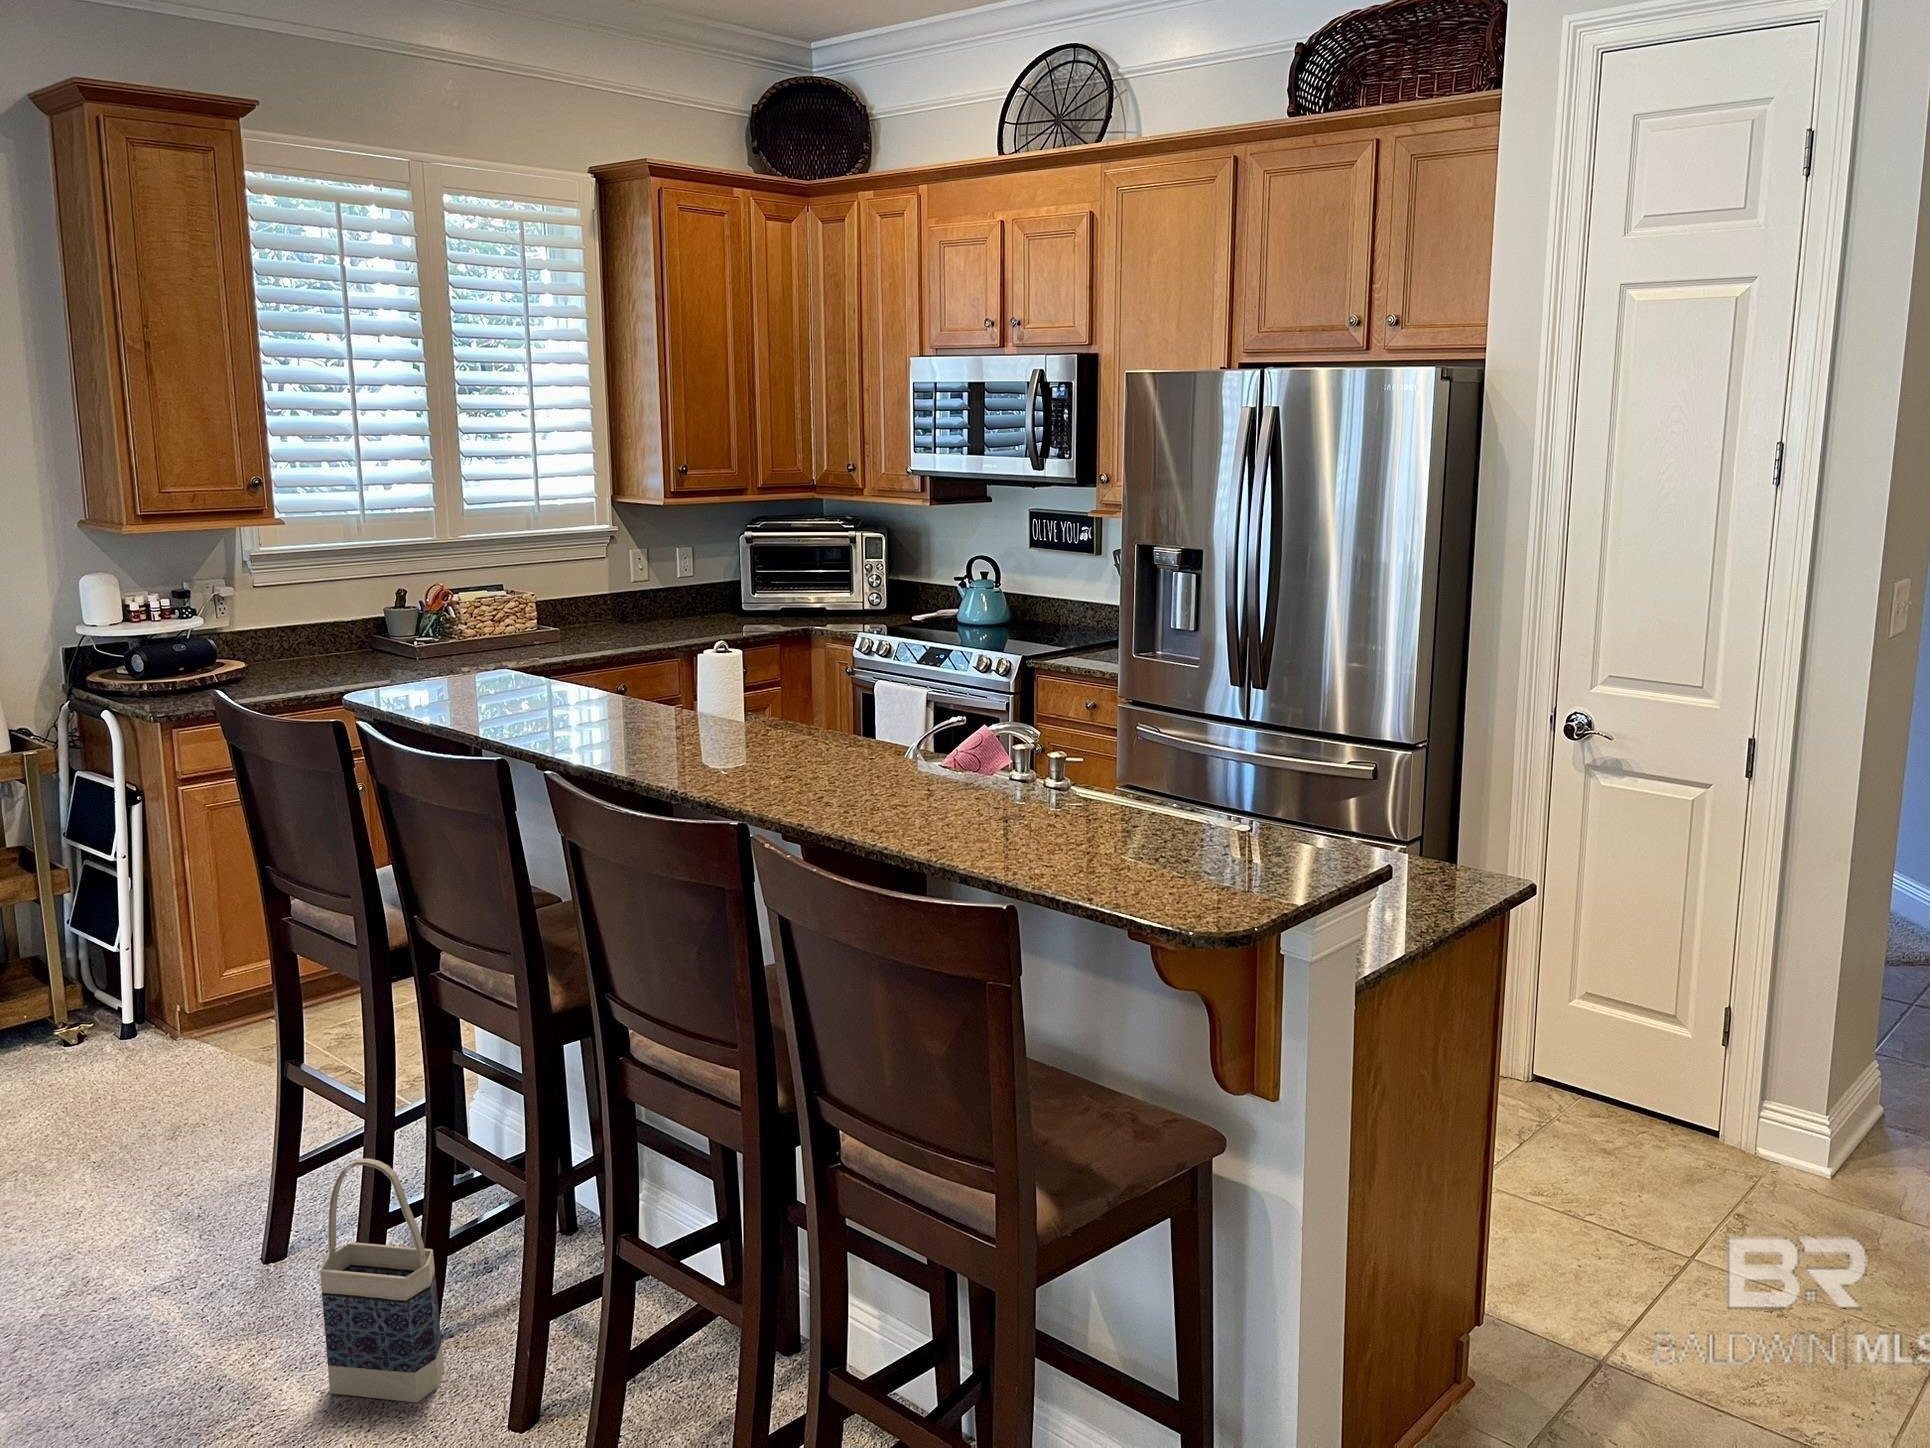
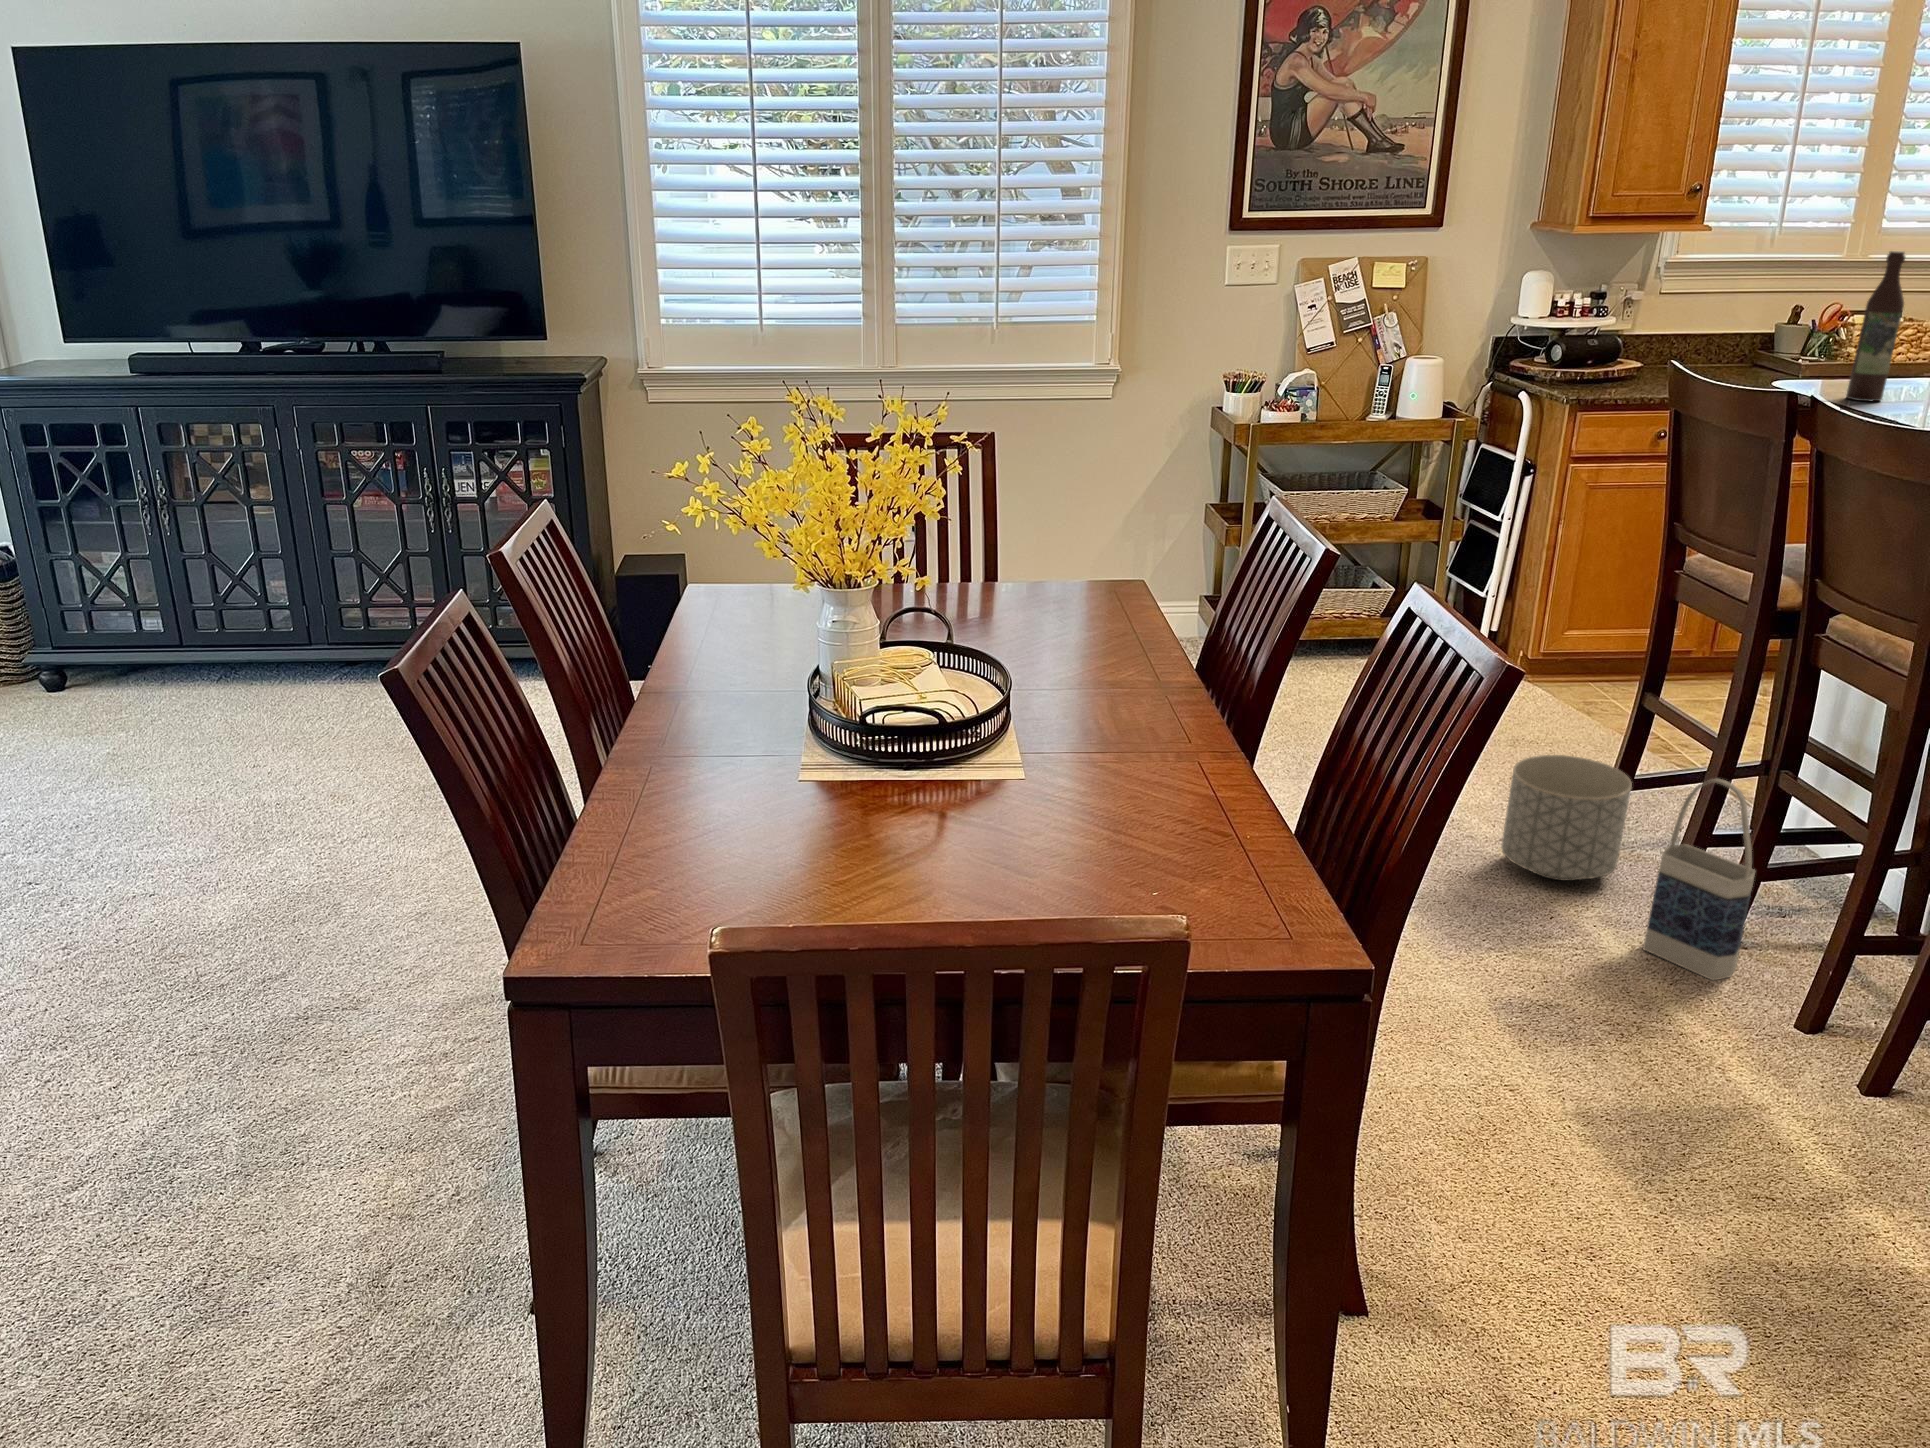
wine bottle: none [410,538,453,692] -> present [1846,251,1905,401]
planter: none [126,1156,294,1334] -> present [1501,755,1632,881]

